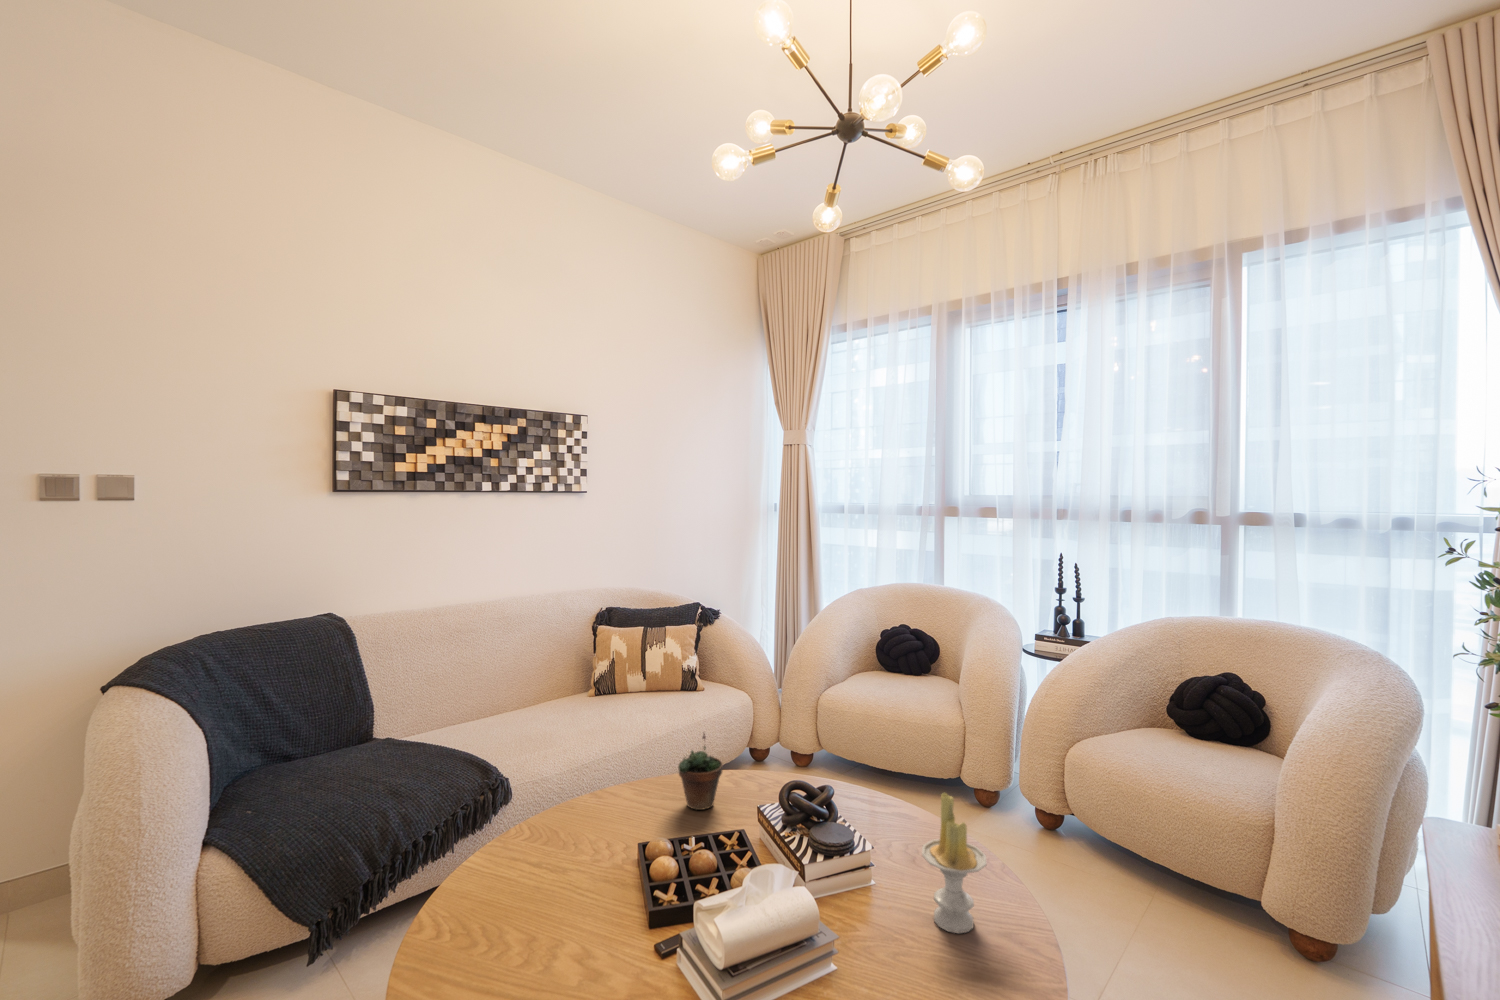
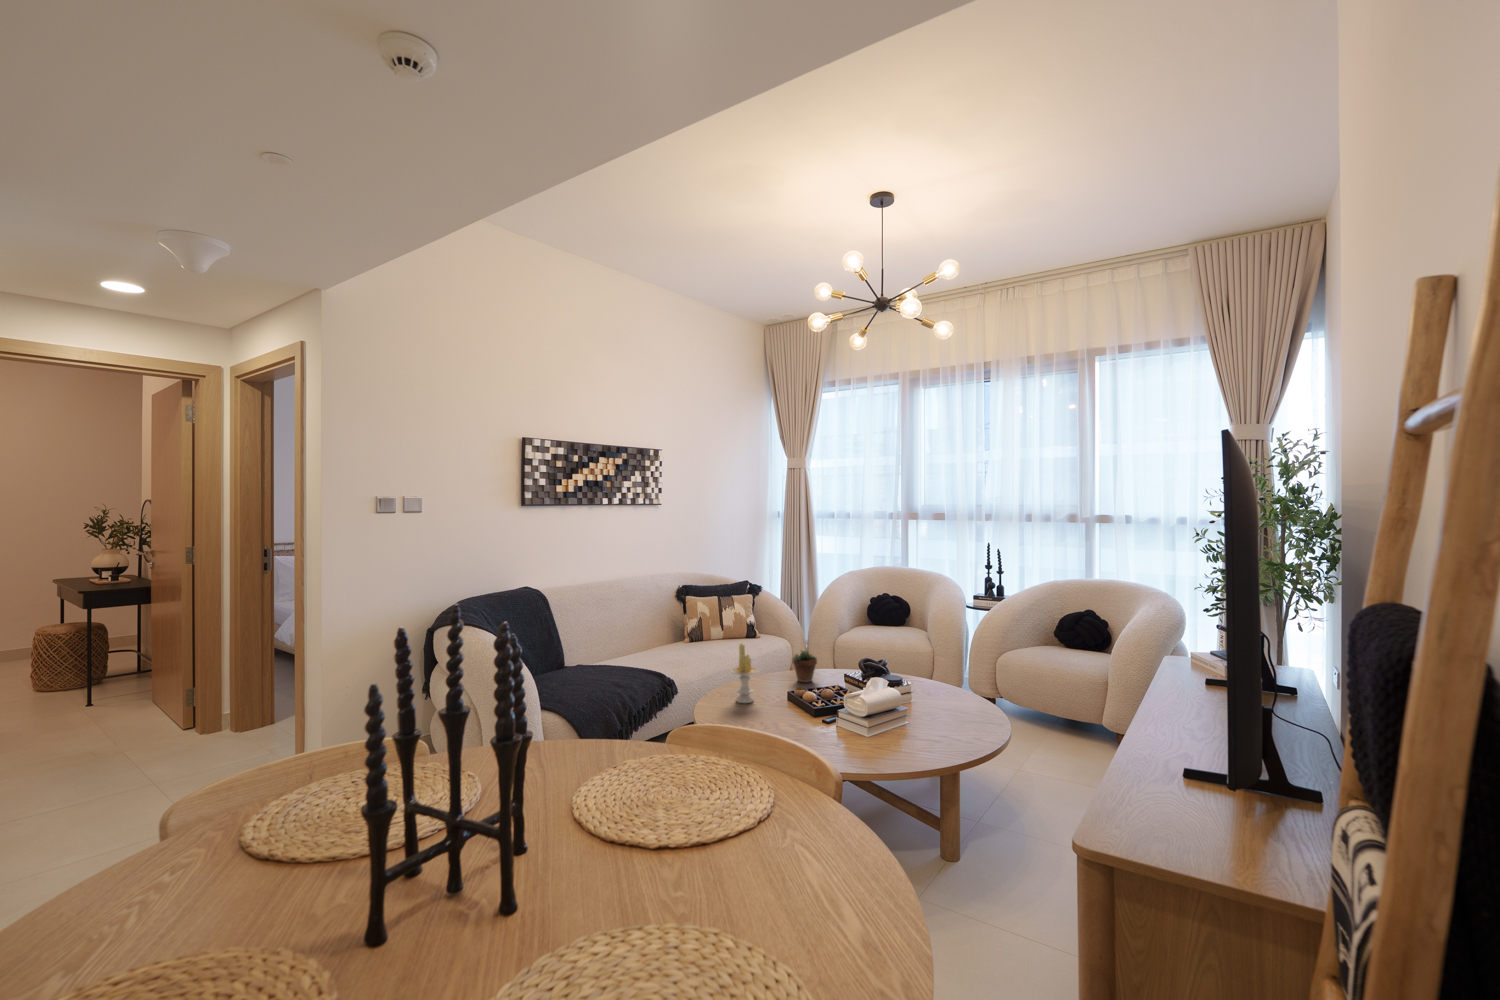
candle: present [922,793,986,933] -> present [731,644,759,703]

